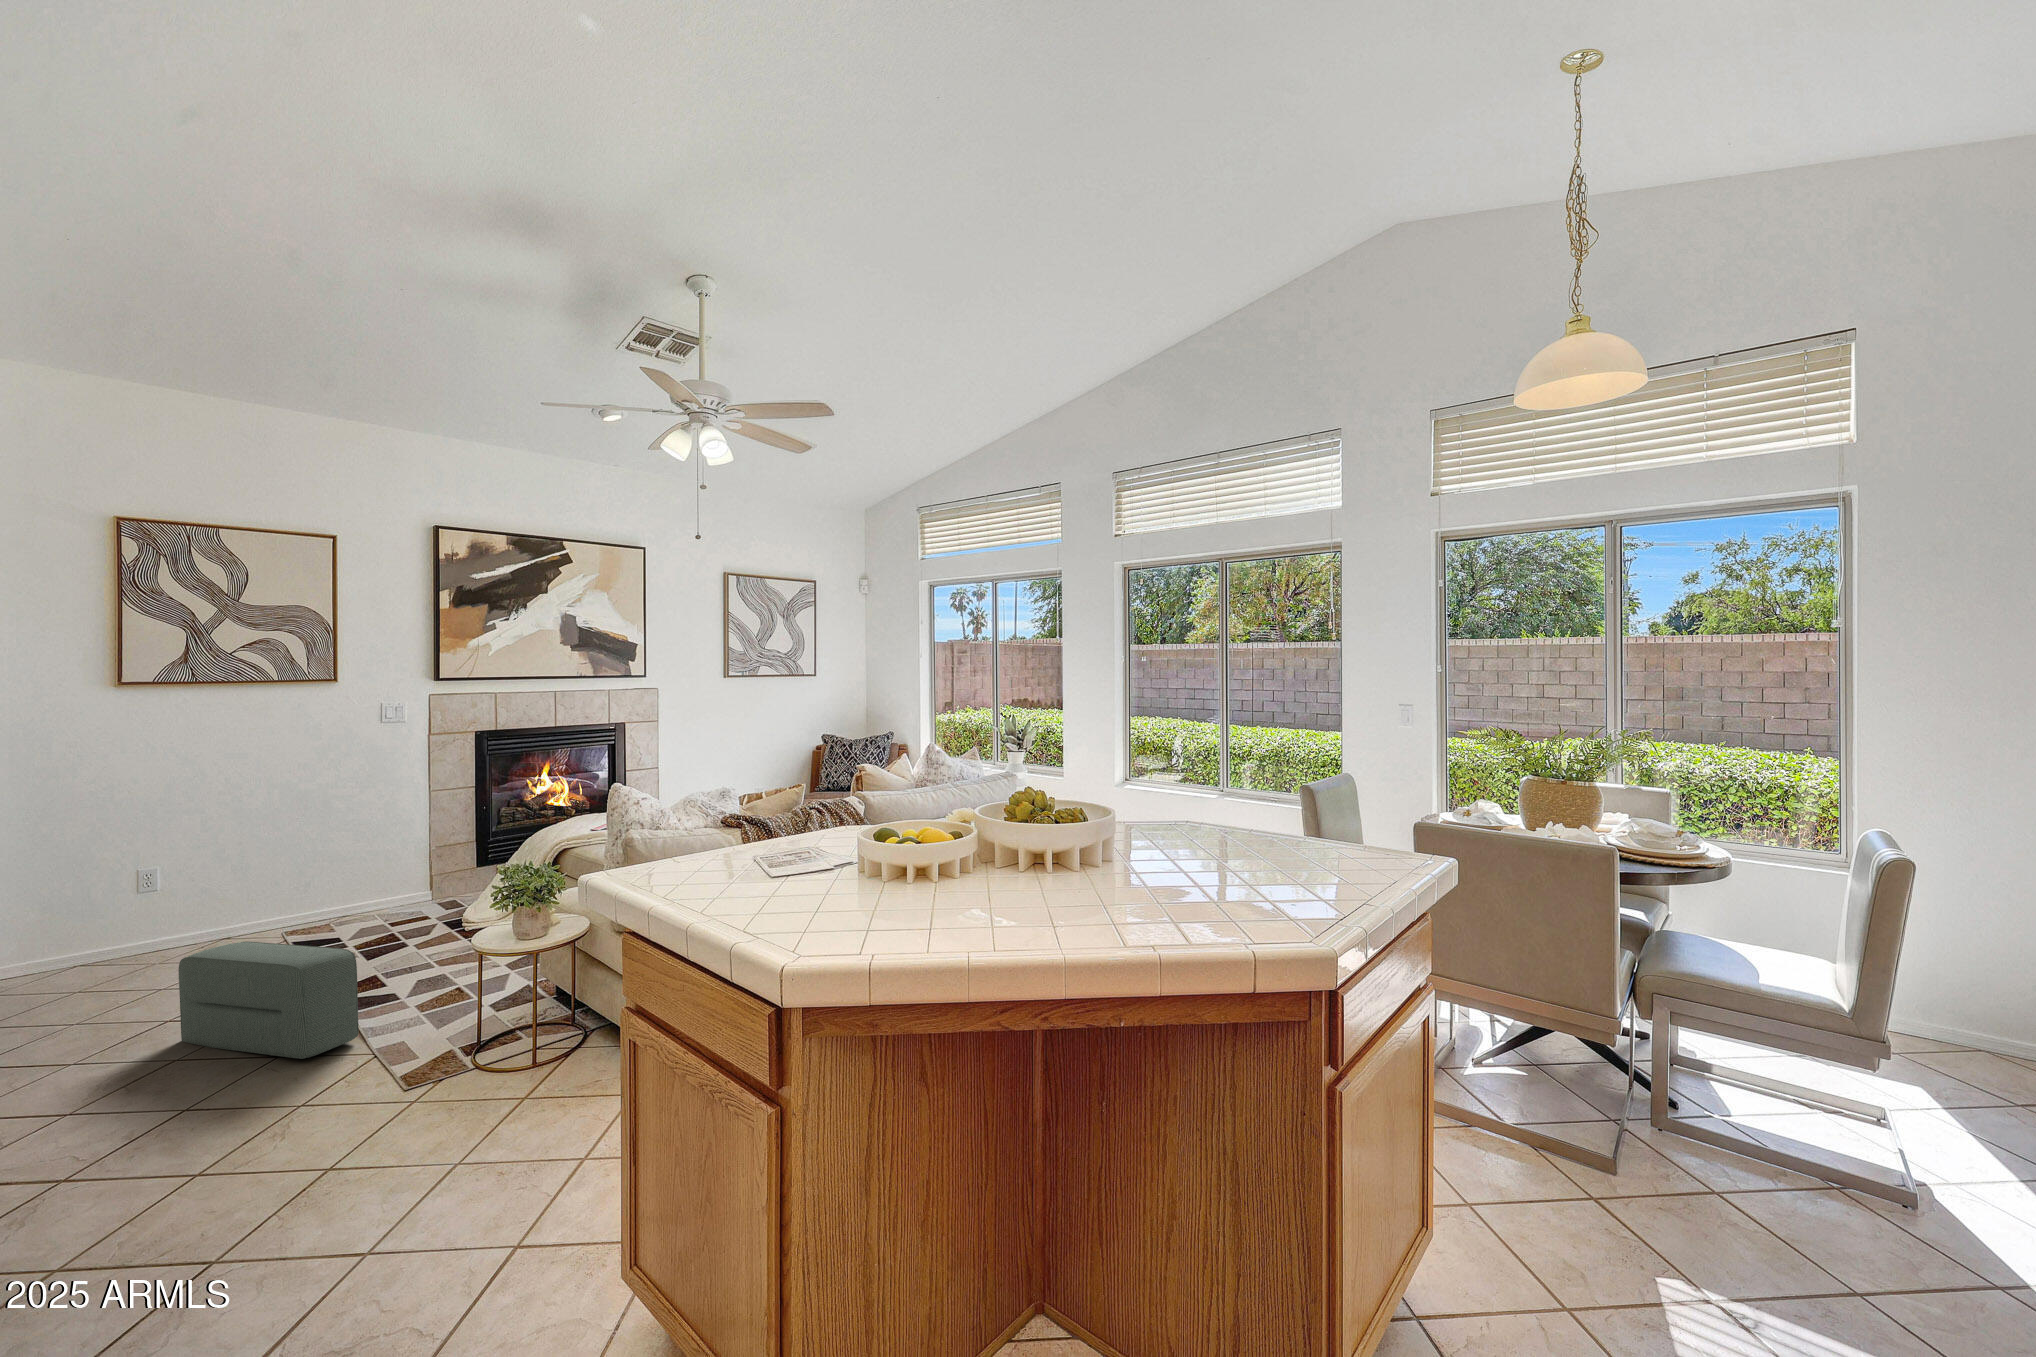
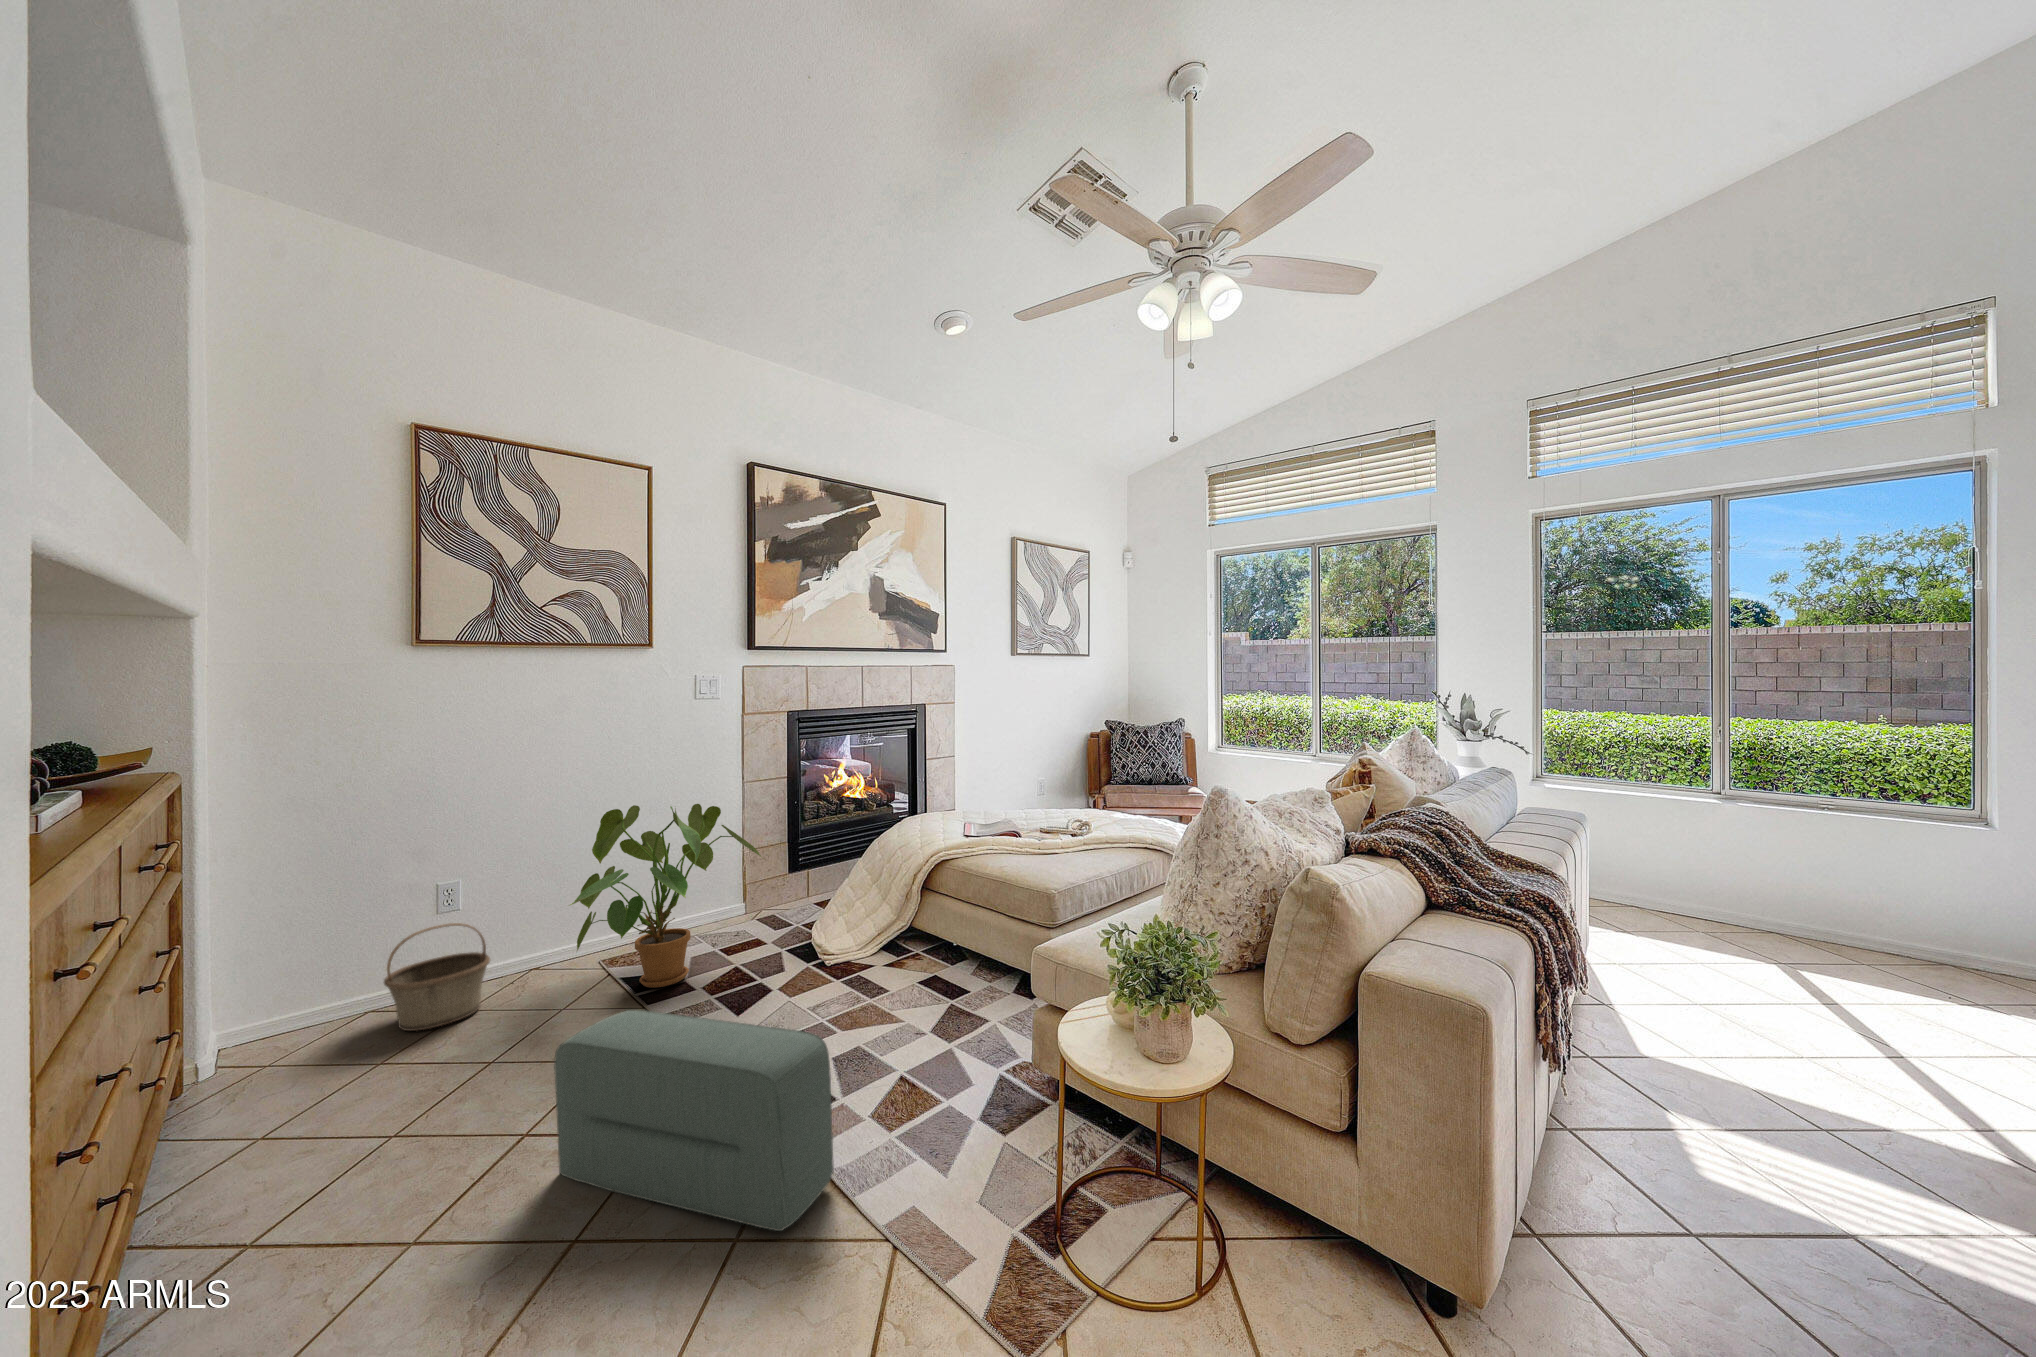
house plant: none [241,807,424,946] -> present [570,804,761,987]
basket: none [87,896,179,973] -> present [384,923,490,1031]

